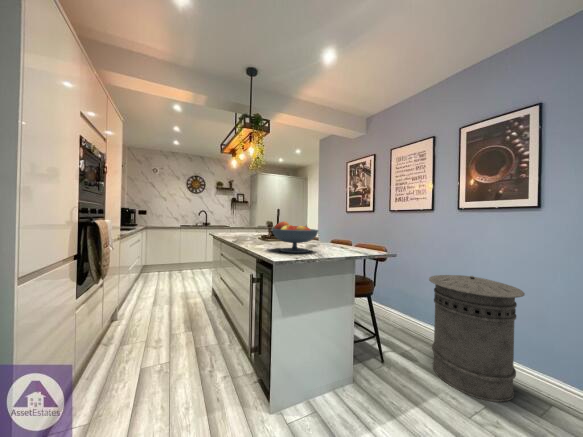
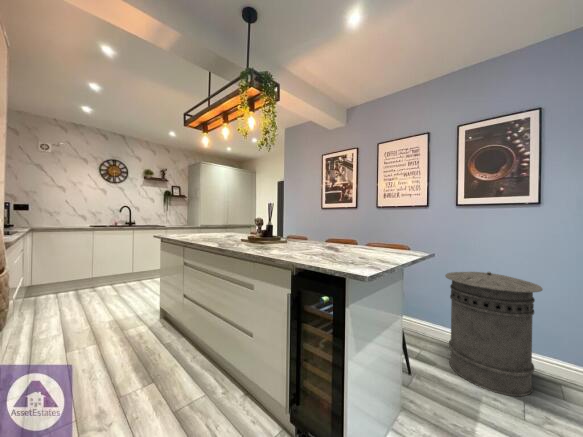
fruit bowl: present [272,221,318,253] -> none [311,218,375,260]

